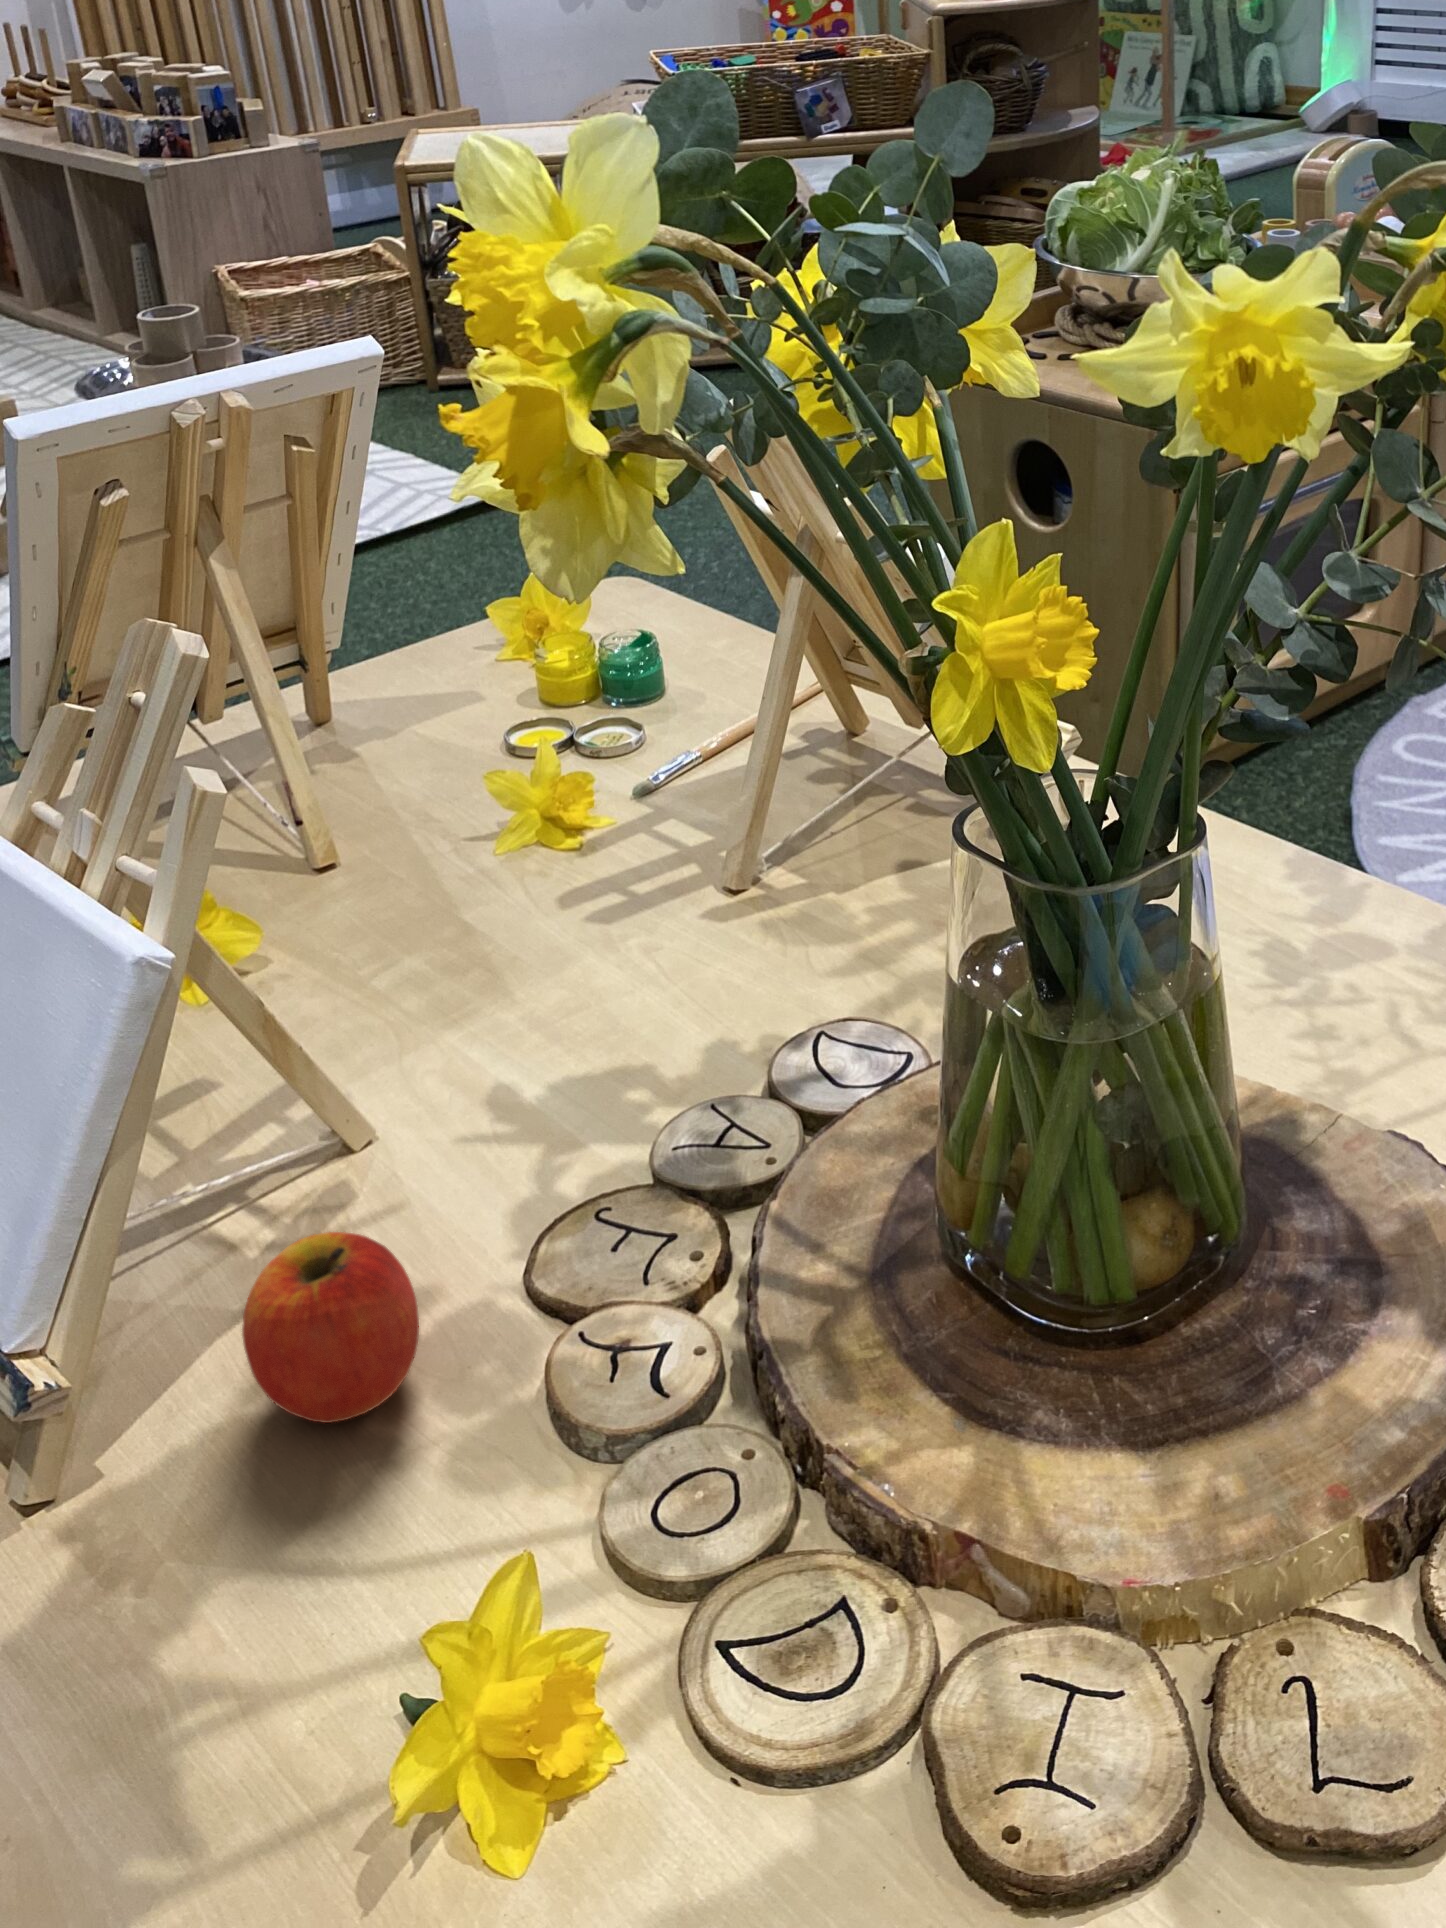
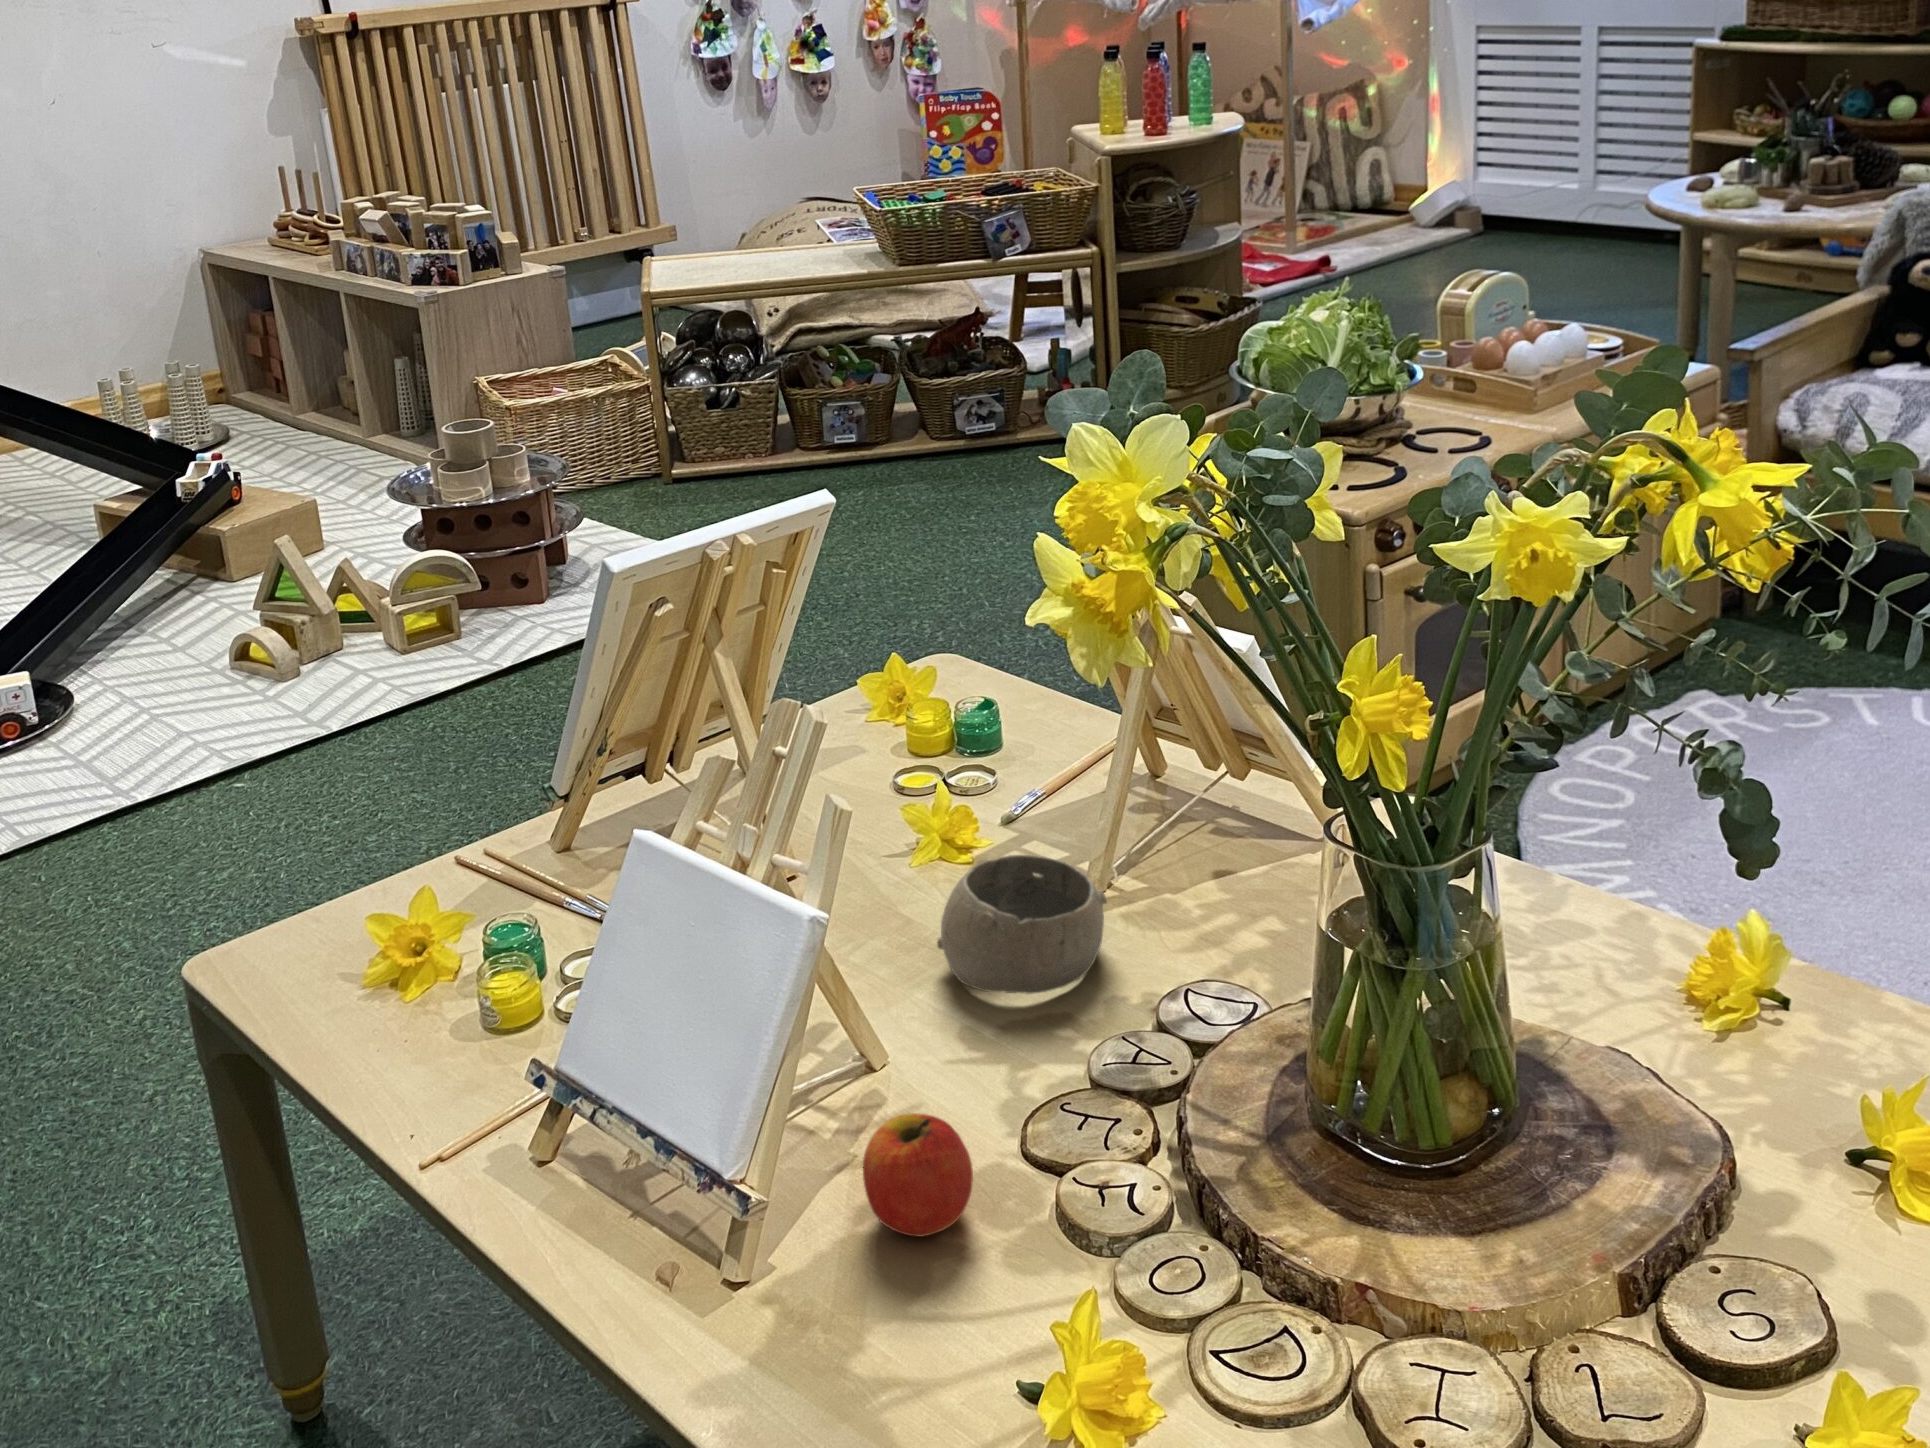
bowl: none [492,829,730,1026] -> present [937,855,1107,994]

